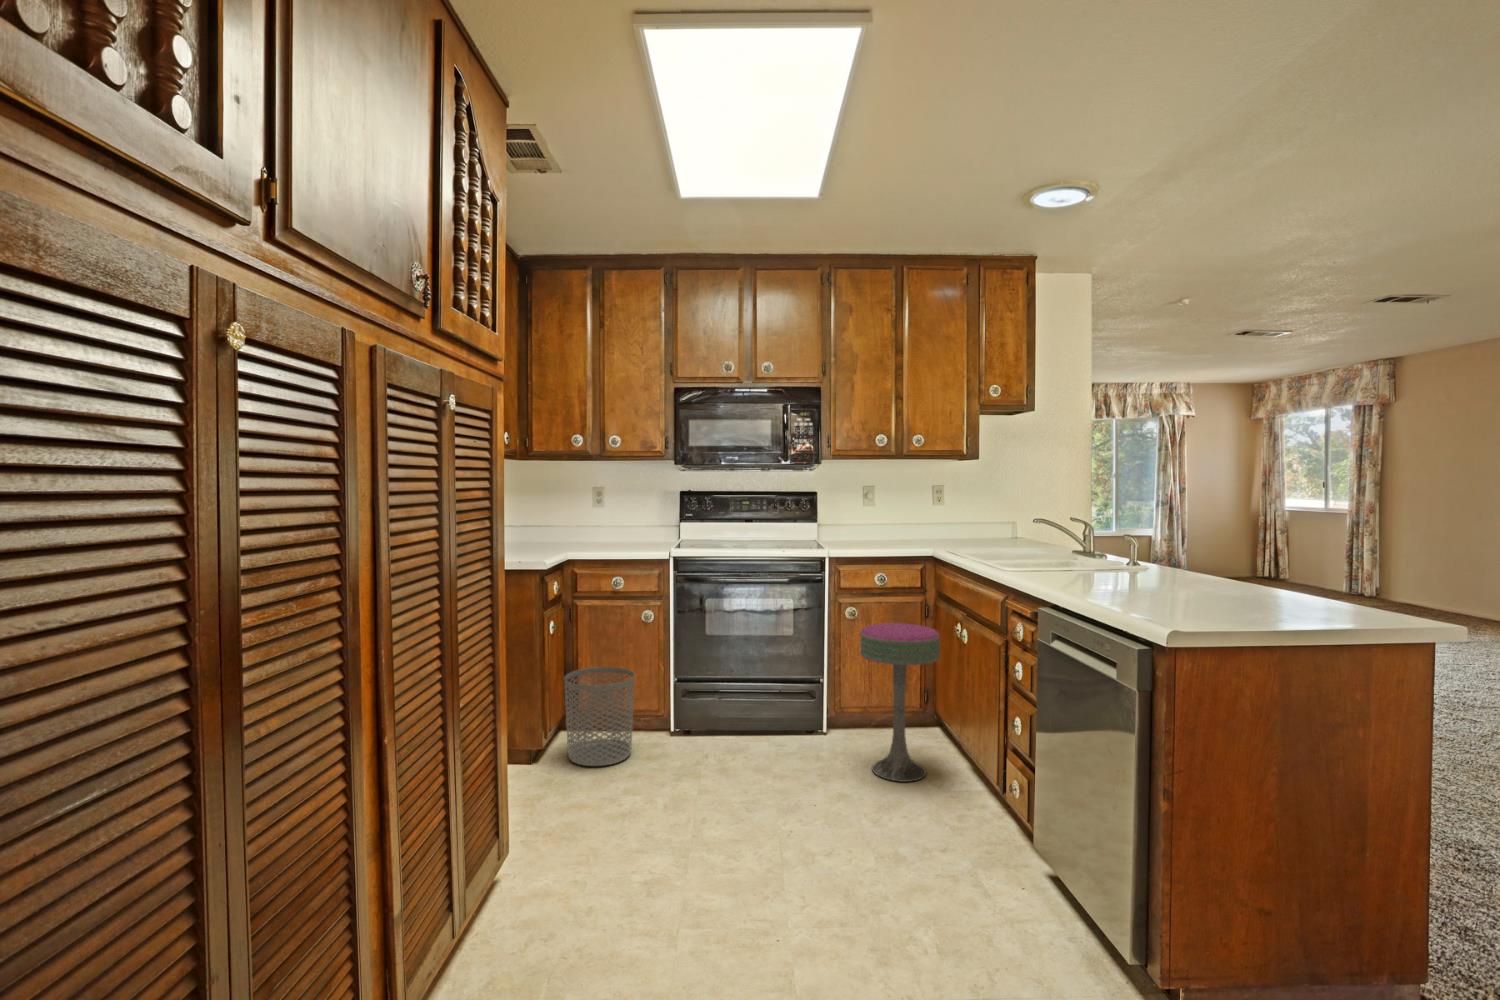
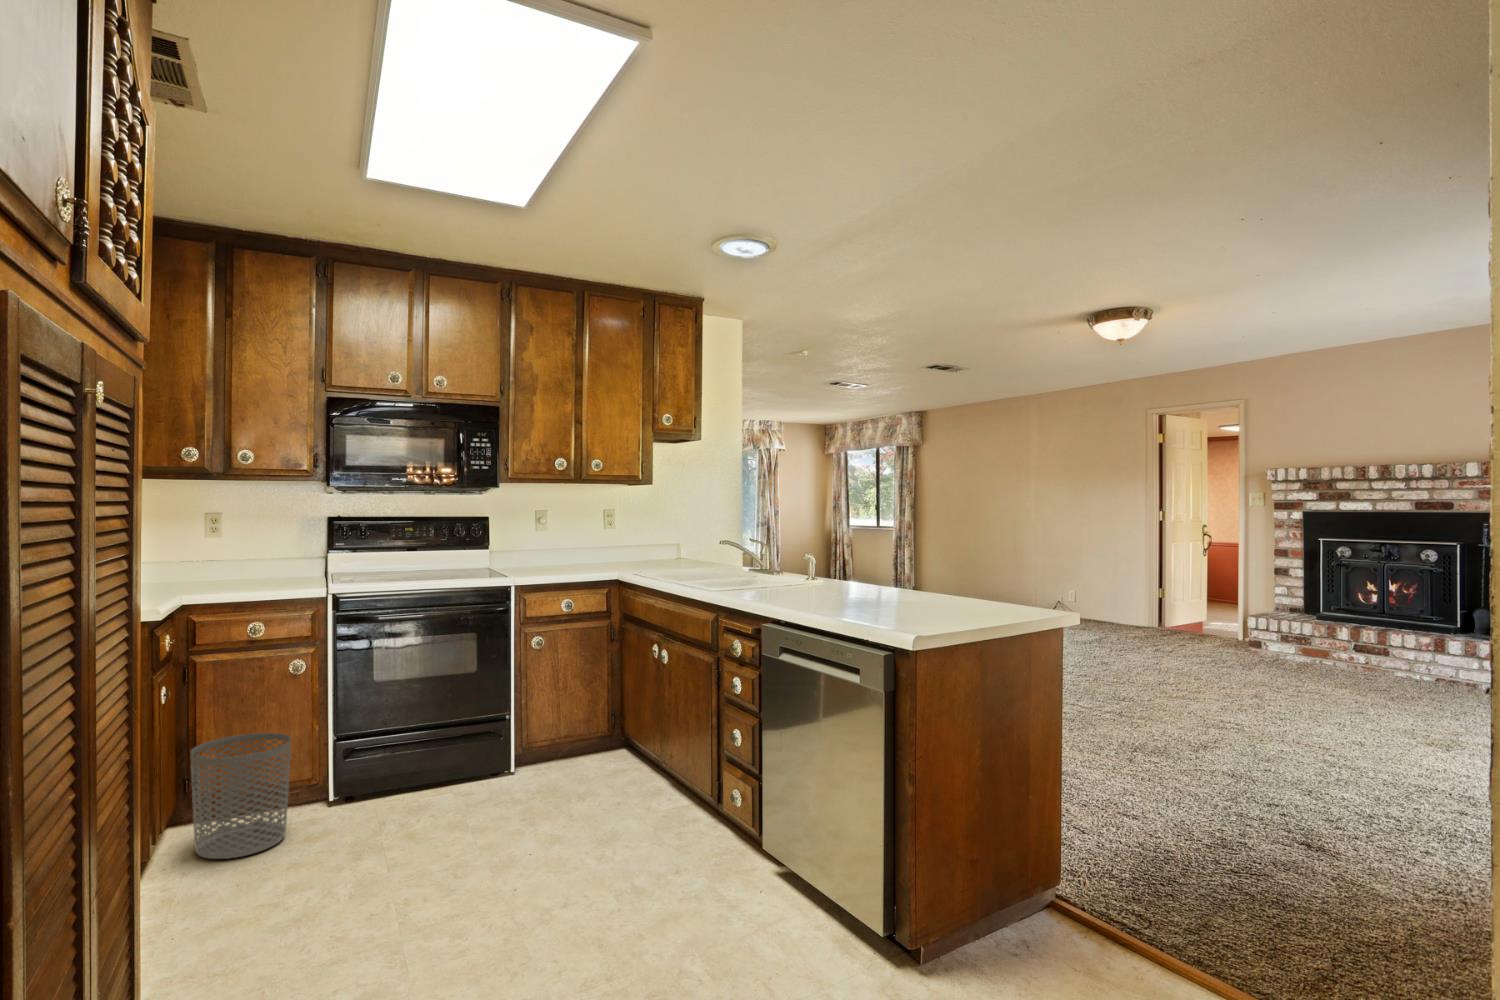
bar stool: present [860,623,940,782] -> none [561,646,639,801]

